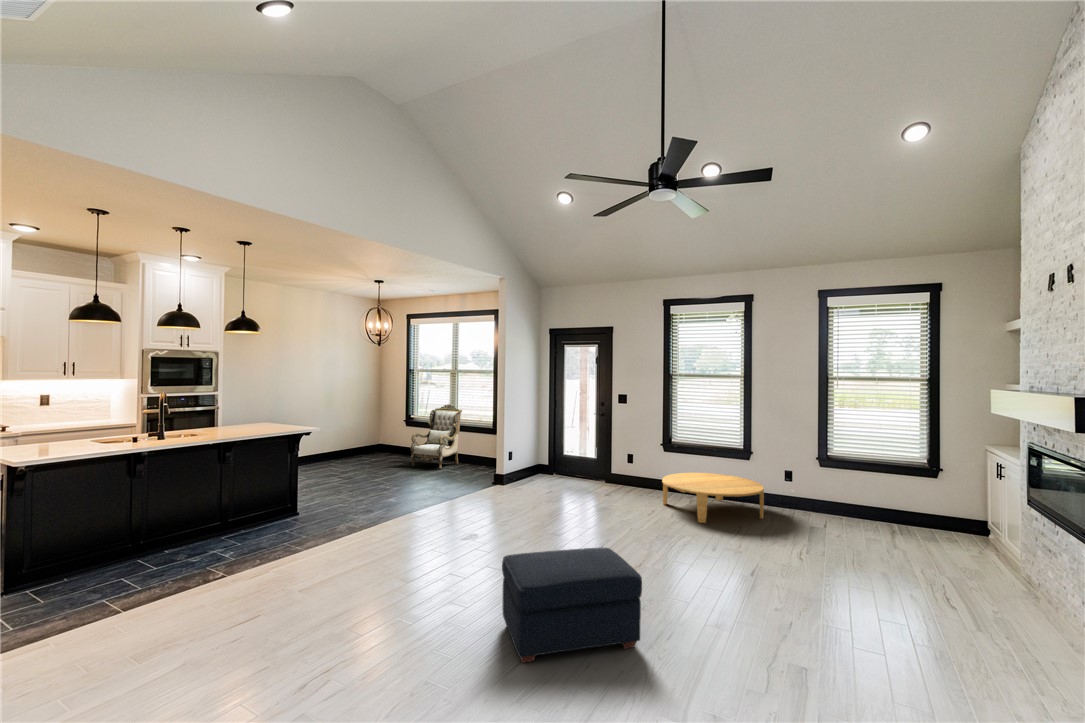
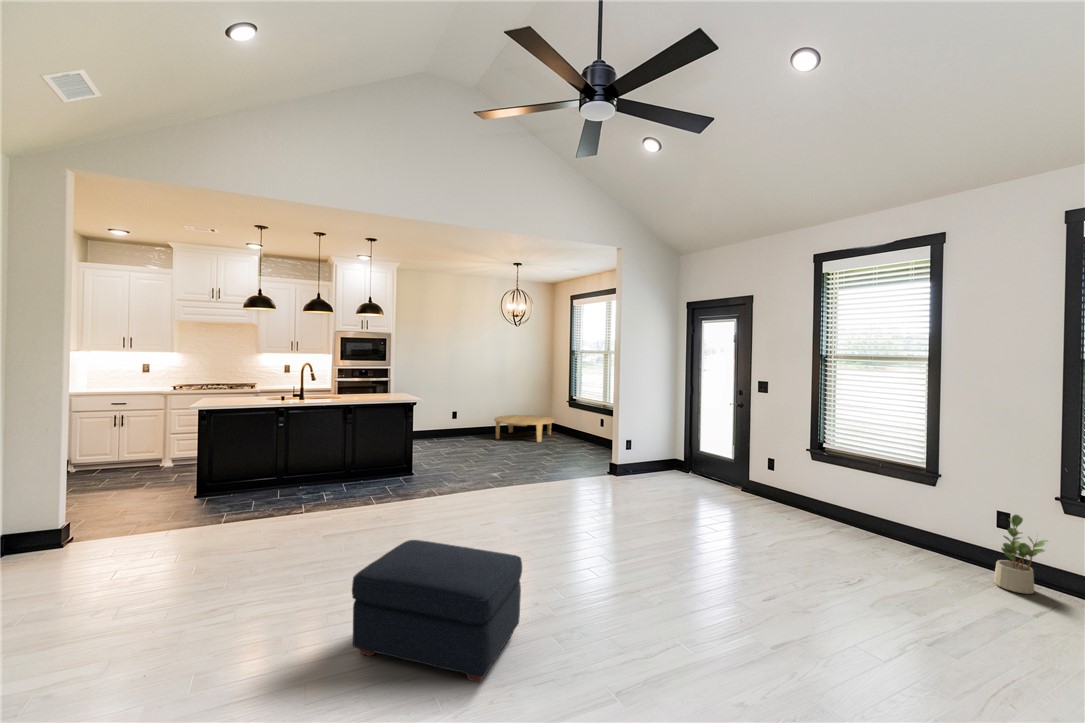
armchair: present [411,404,462,469] -> none [558,386,611,451]
potted plant: none [793,470,818,516] -> present [994,515,1048,594]
coffee table: present [662,473,764,523] -> present [494,415,555,442]

